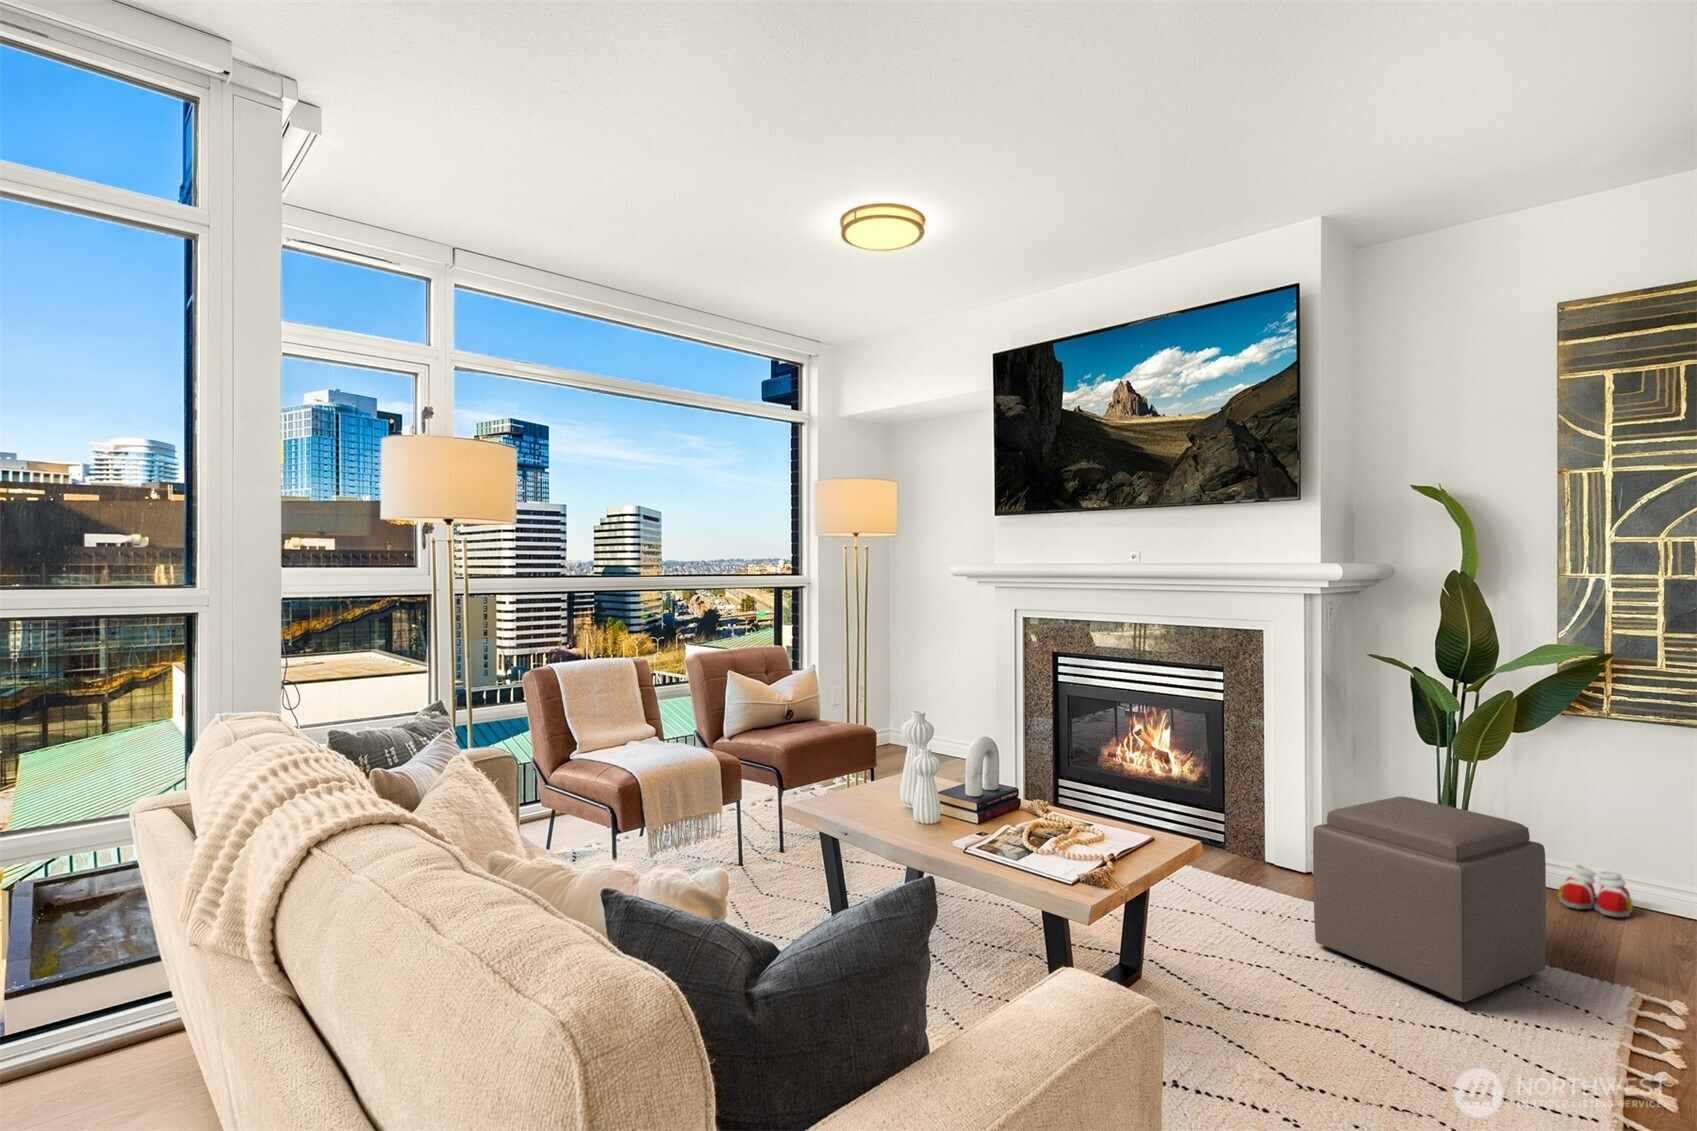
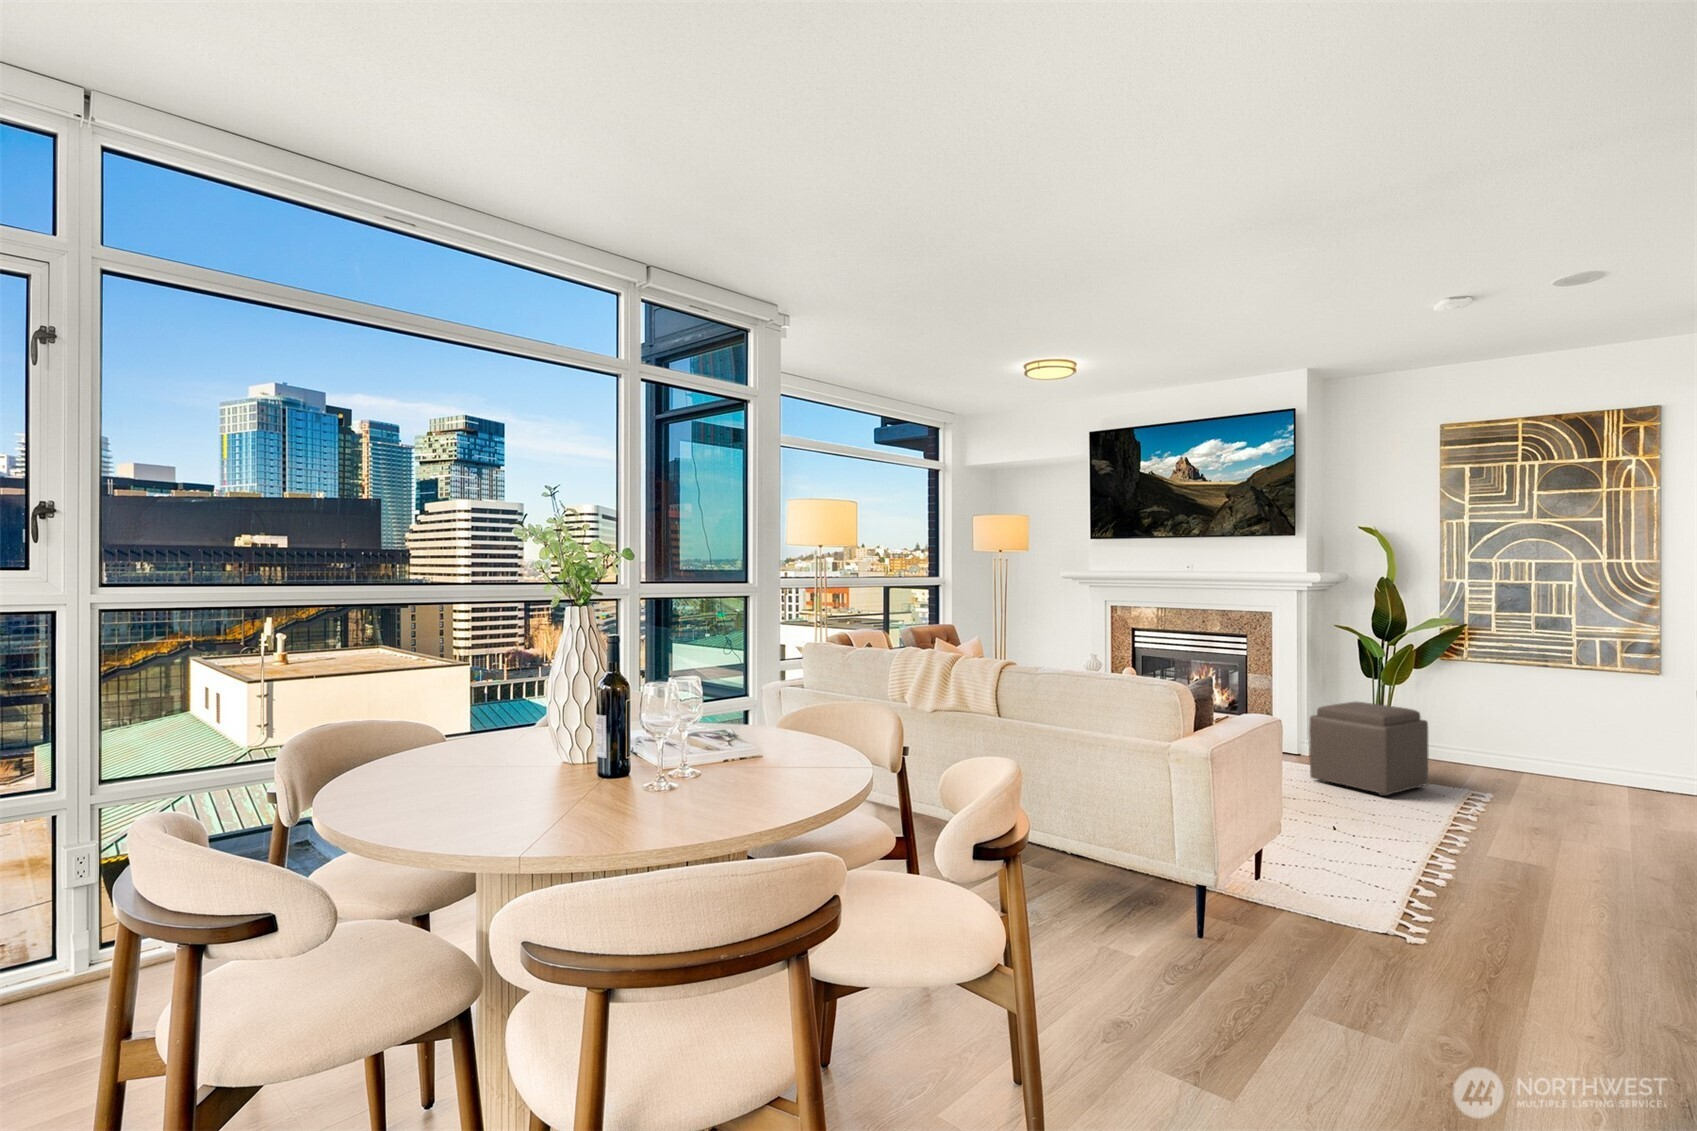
slippers: present [1558,865,1633,917] -> none [1438,744,1478,768]

